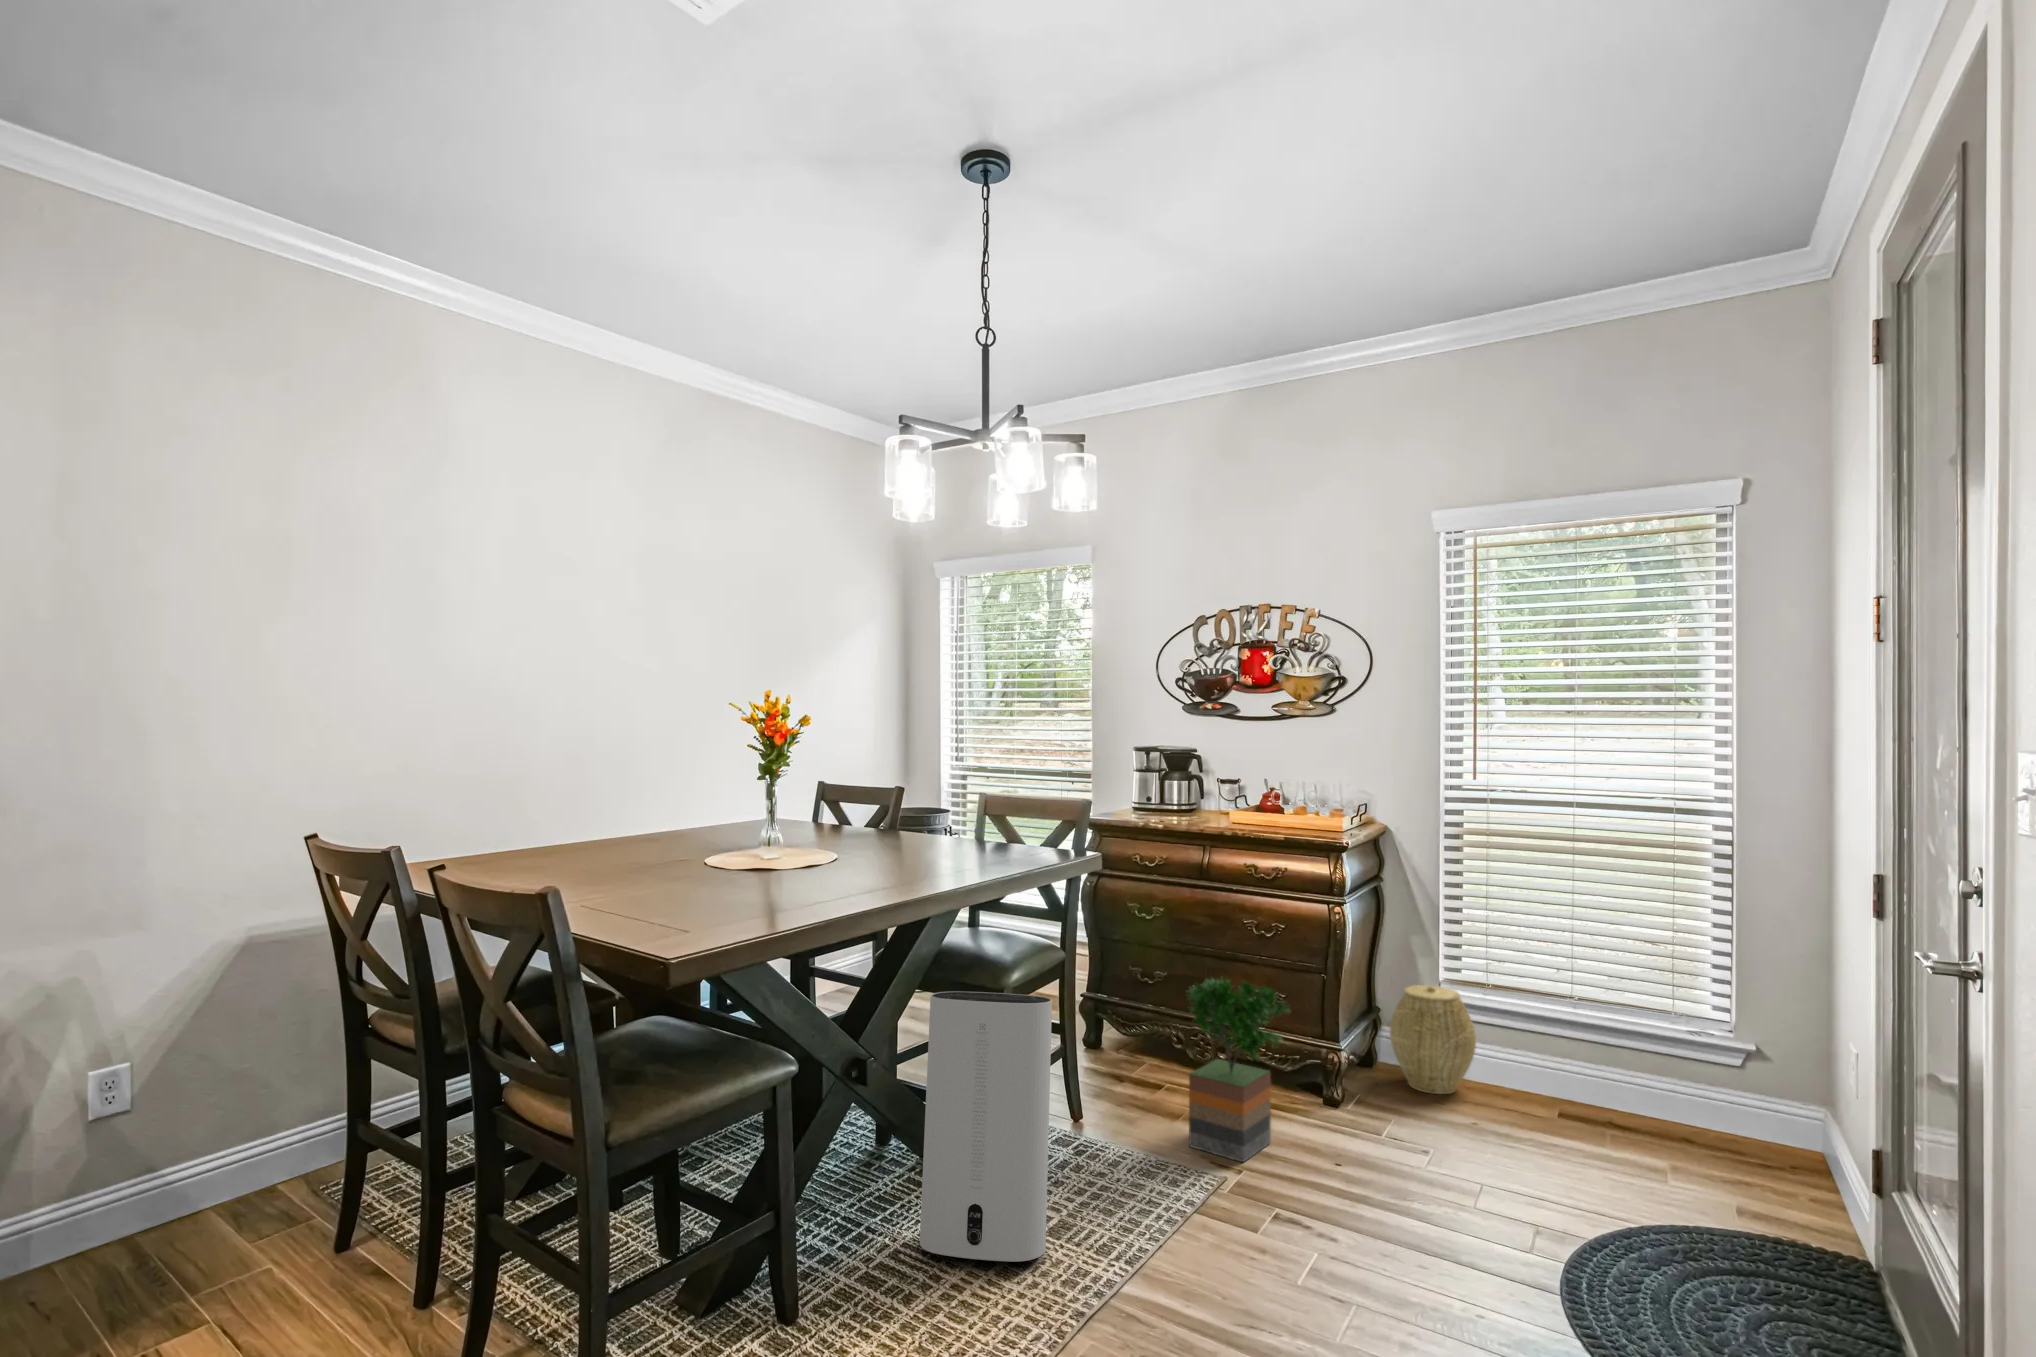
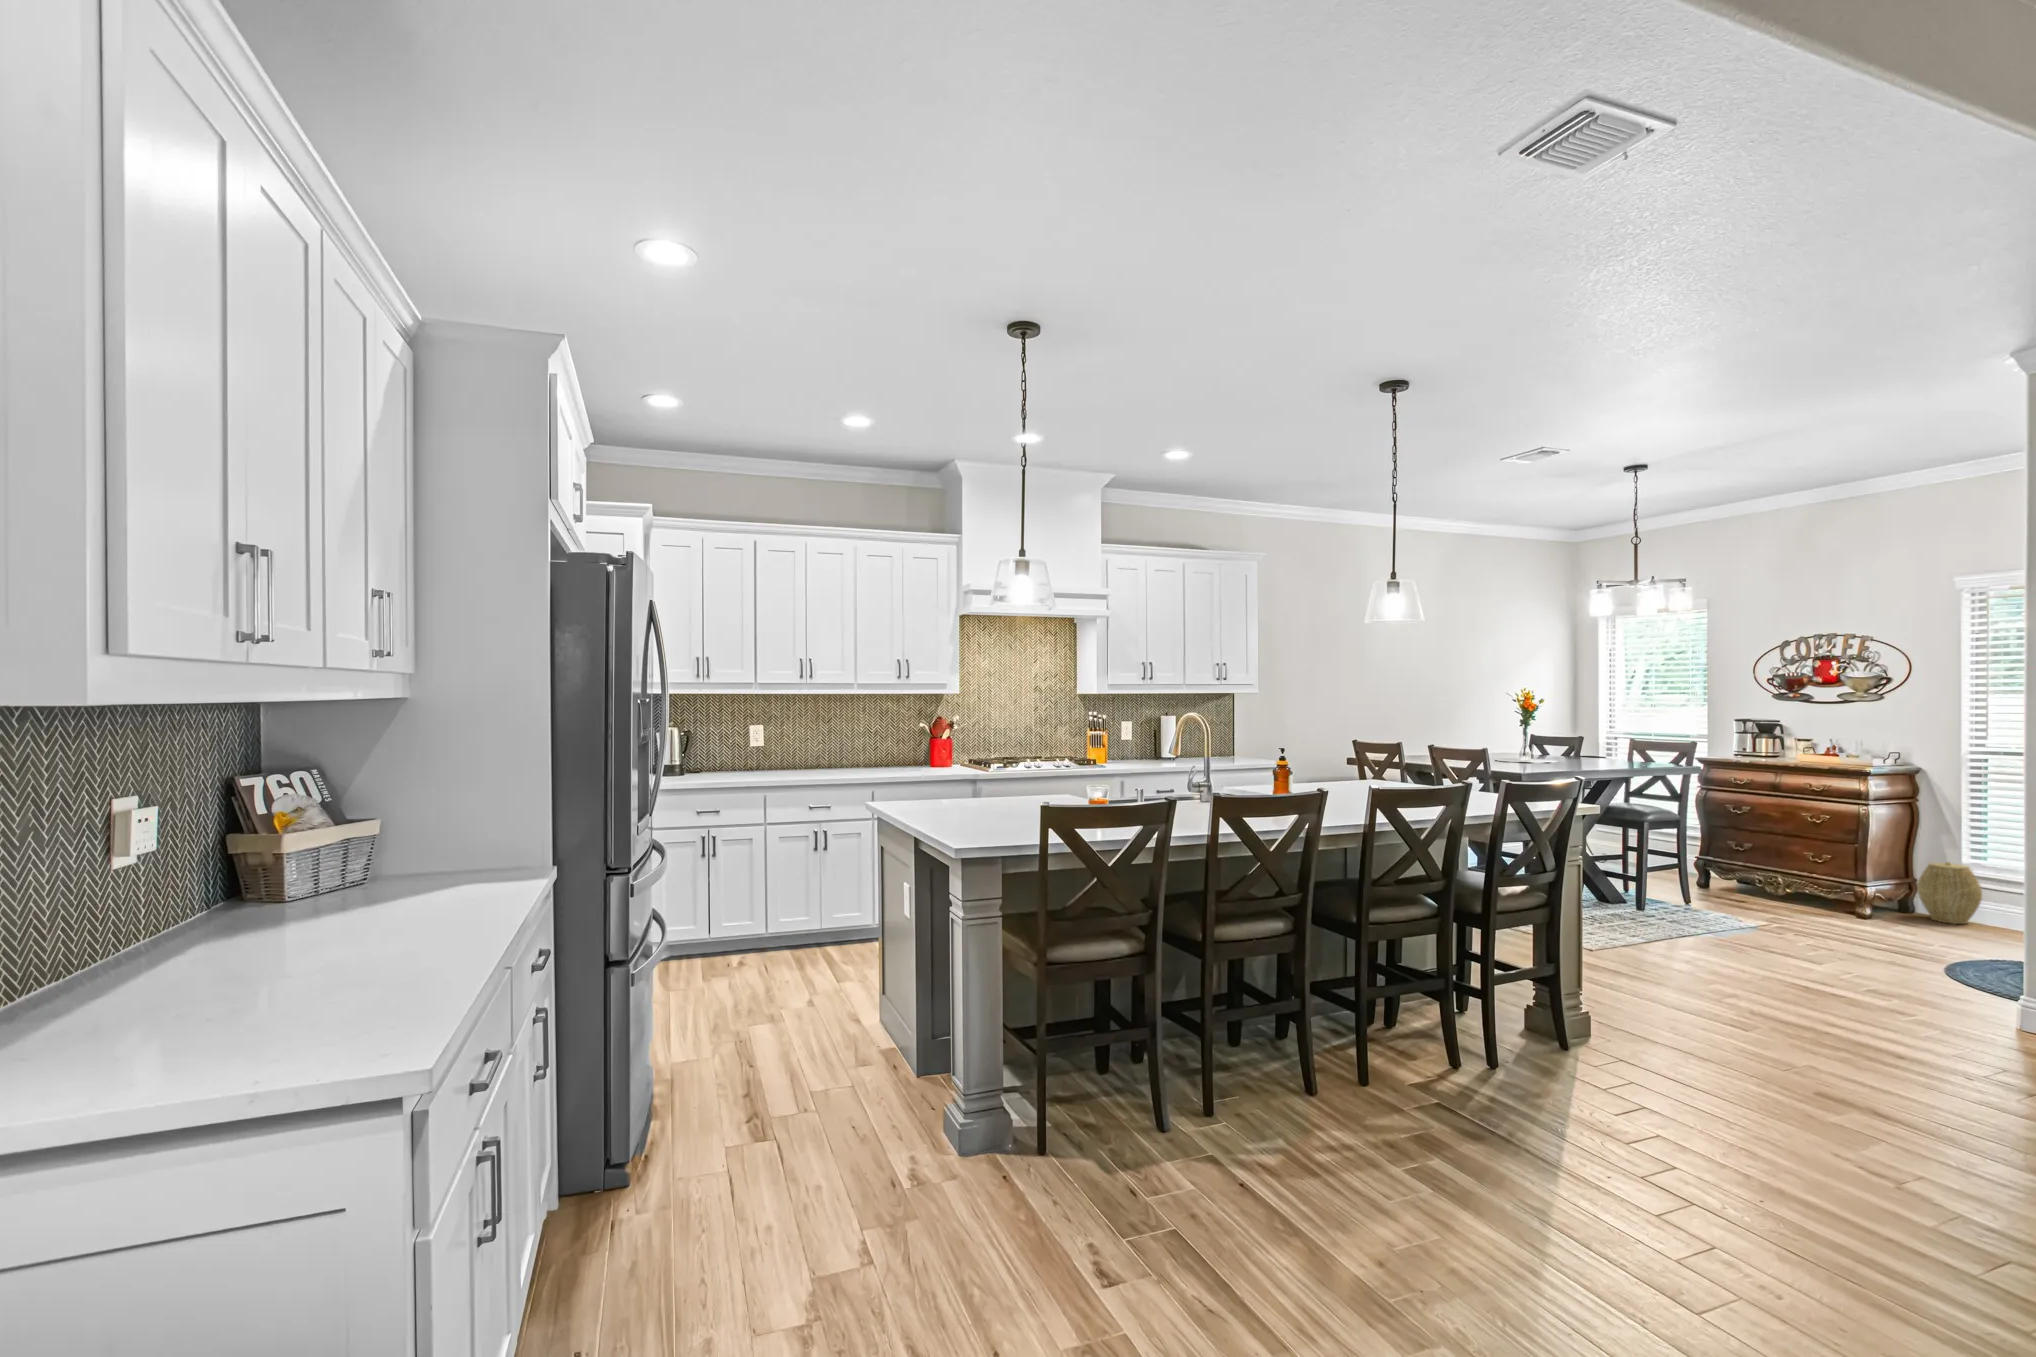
potted tree: present [1187,979,1289,1162] -> none [1759,836,1829,926]
air purifier: present [920,991,1052,1262] -> none [1612,821,1677,932]

